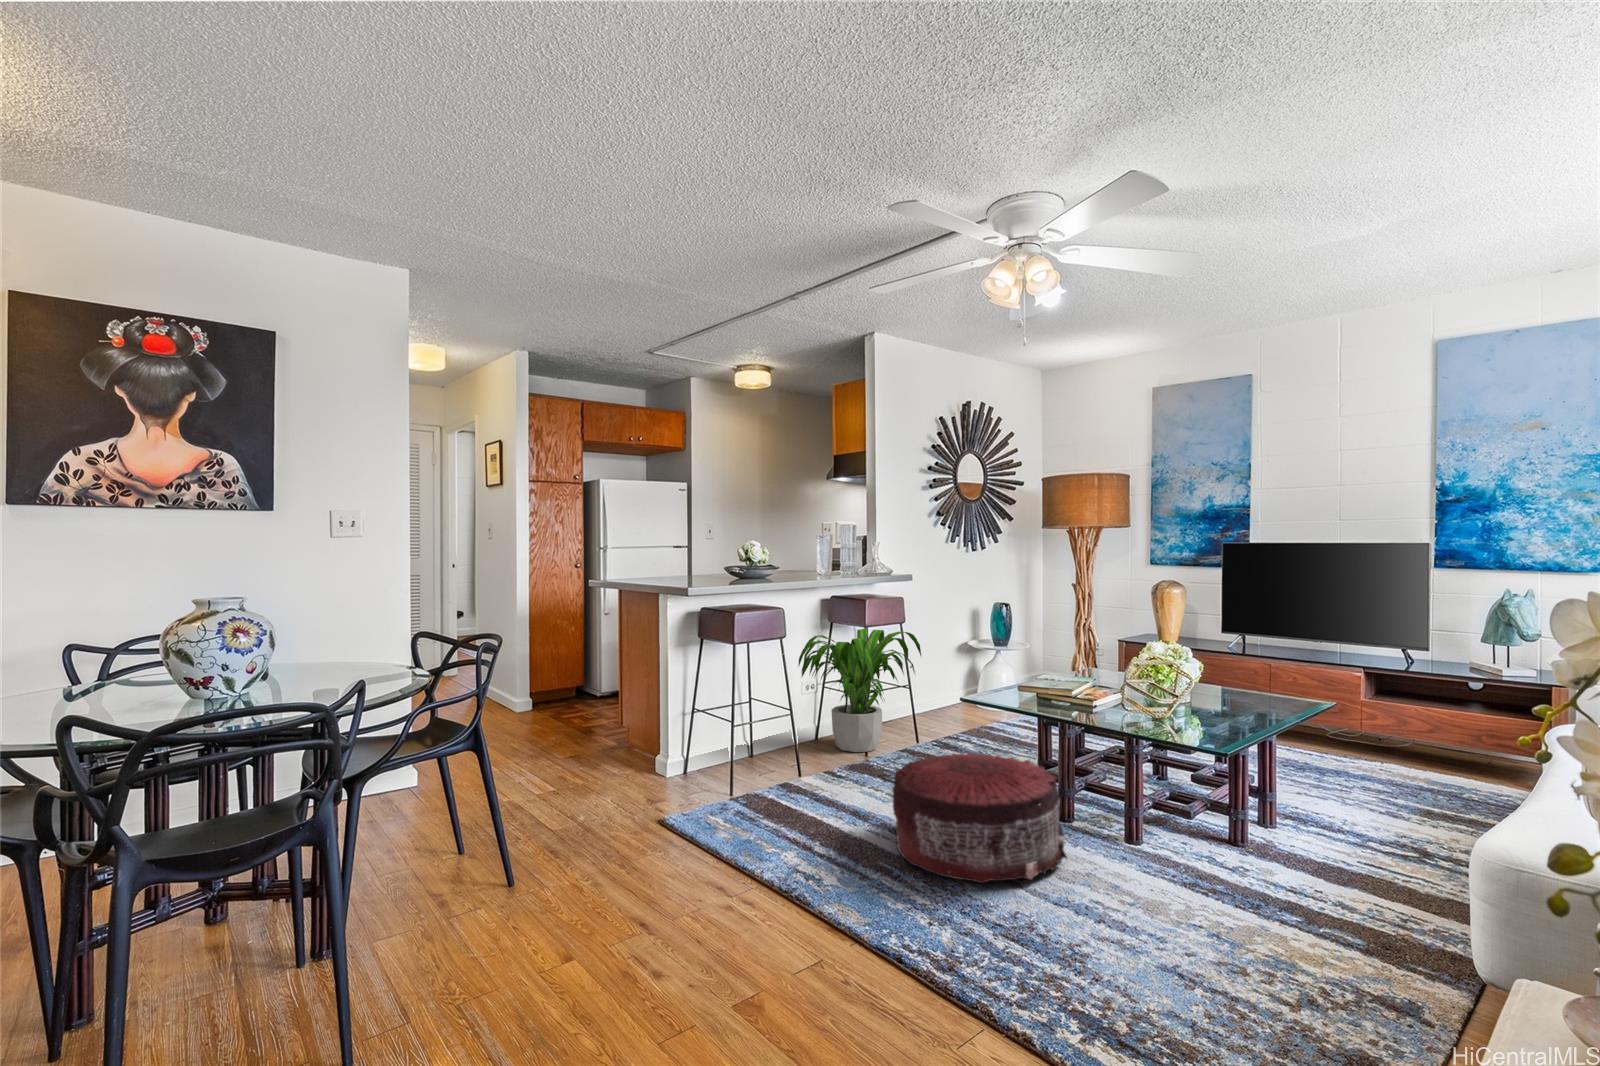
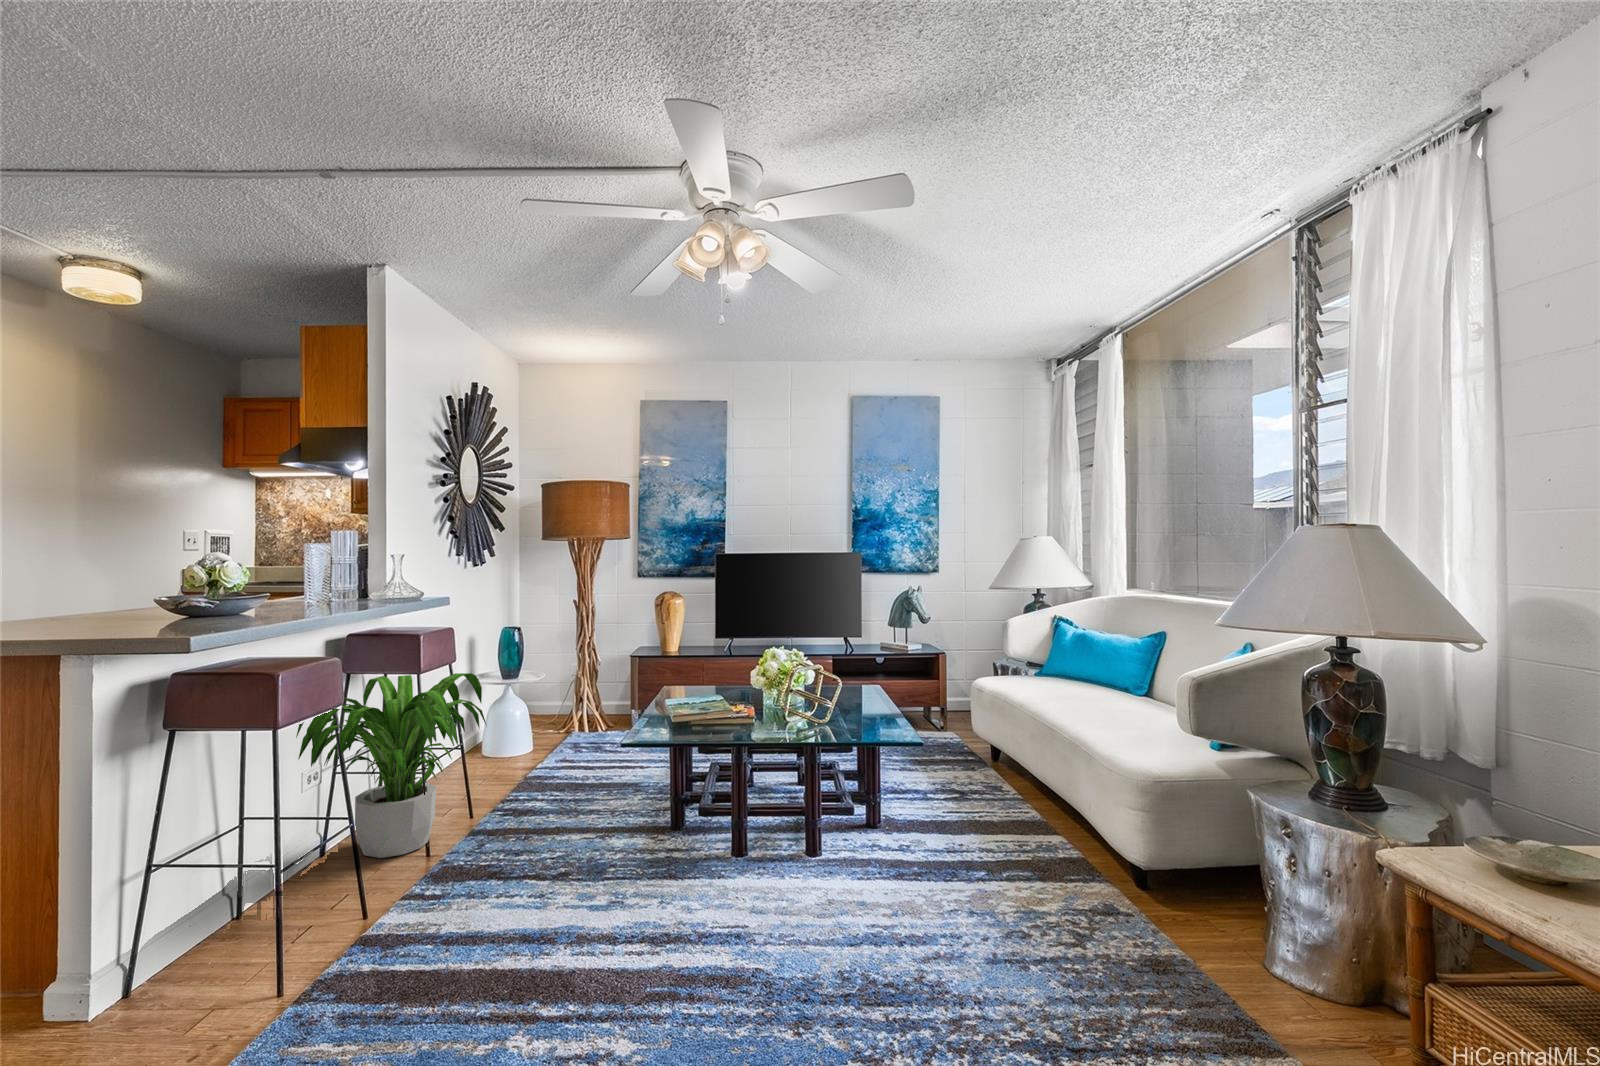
pouf: present [892,752,1067,883] -> none [612,795,809,973]

